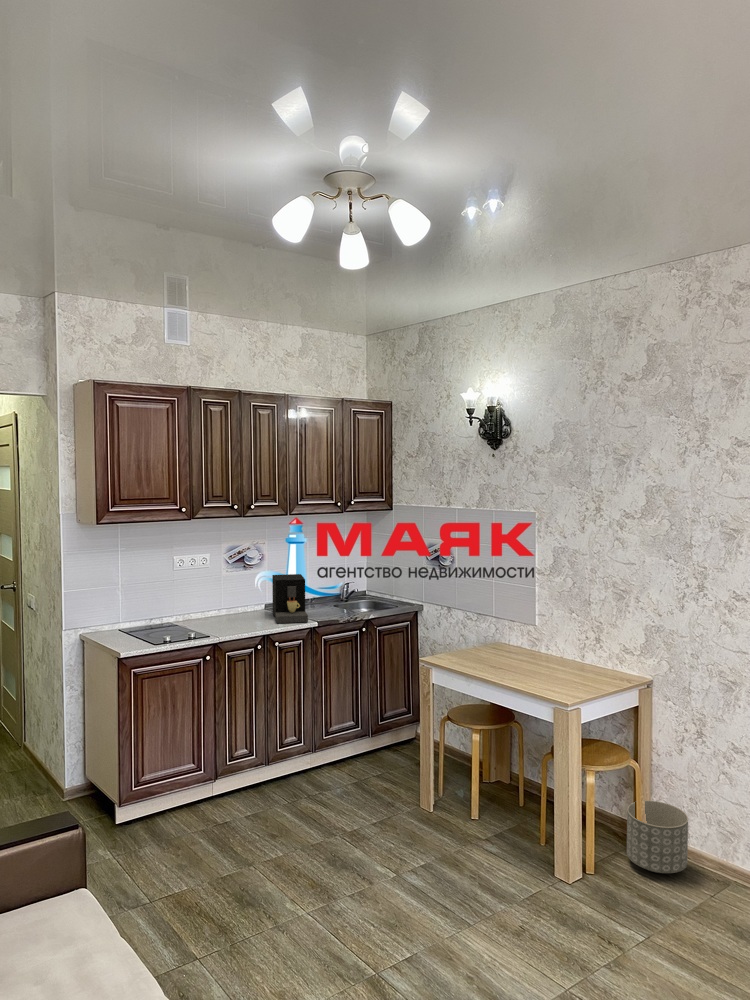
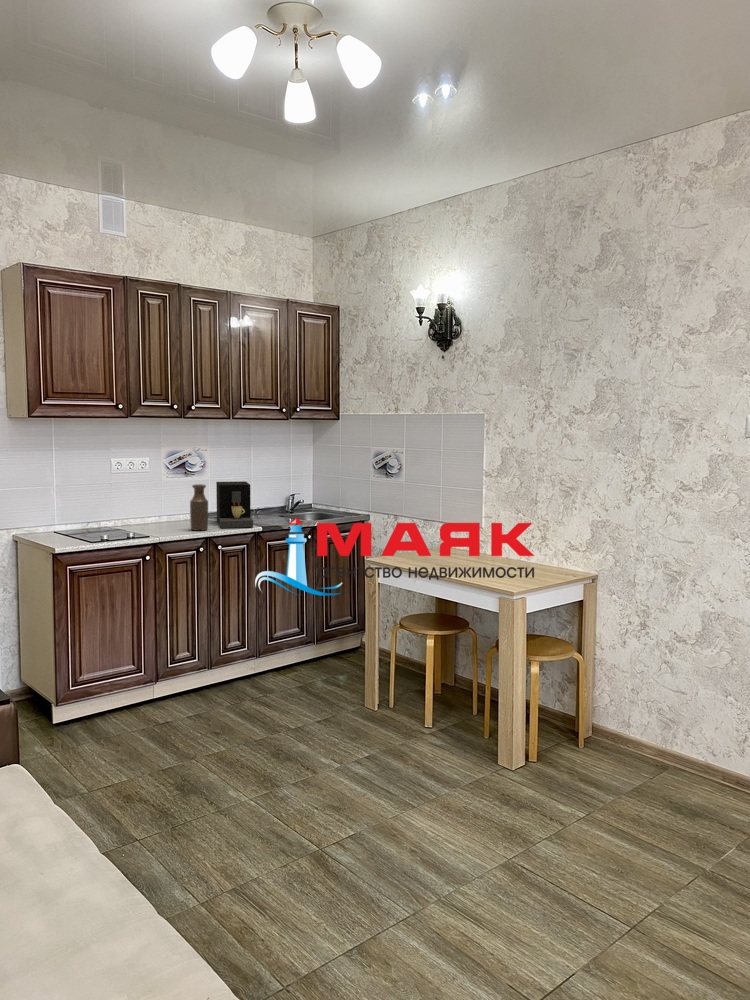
bottle: none [248,582,265,627] -> present [190,484,208,530]
planter: present [627,801,688,873] -> none [568,691,628,758]

